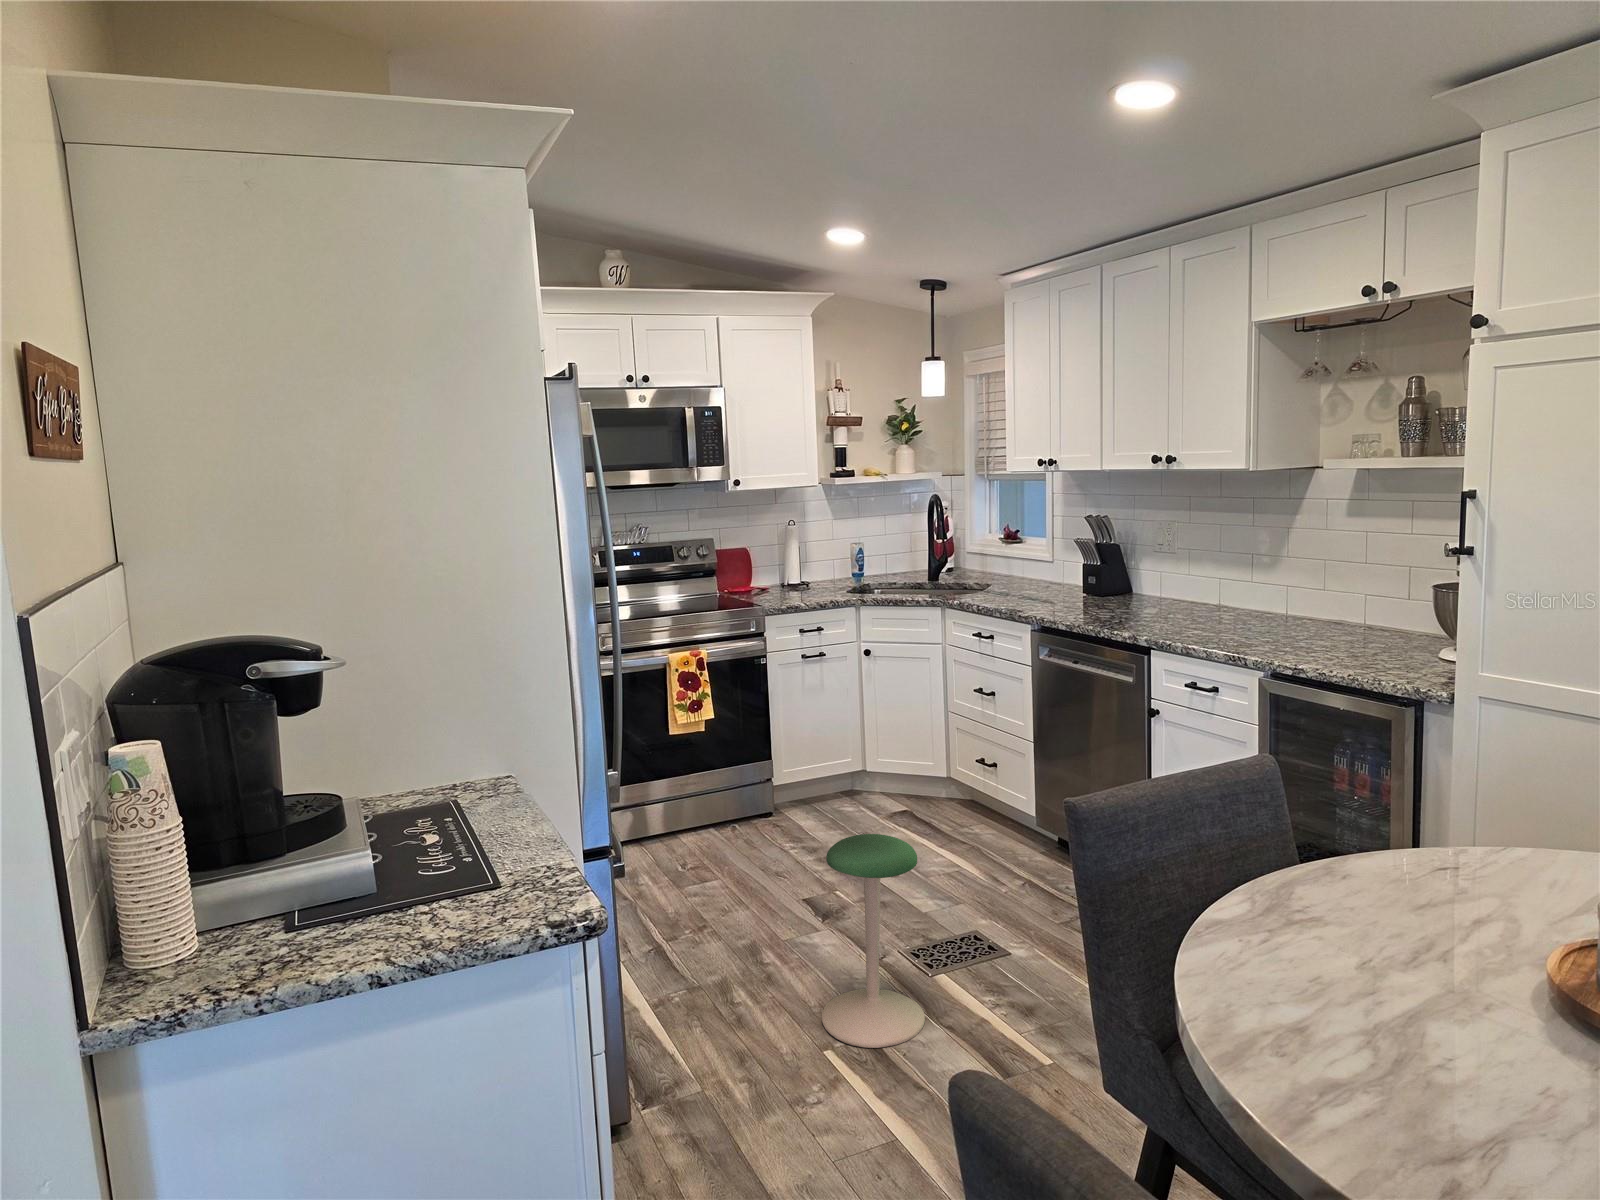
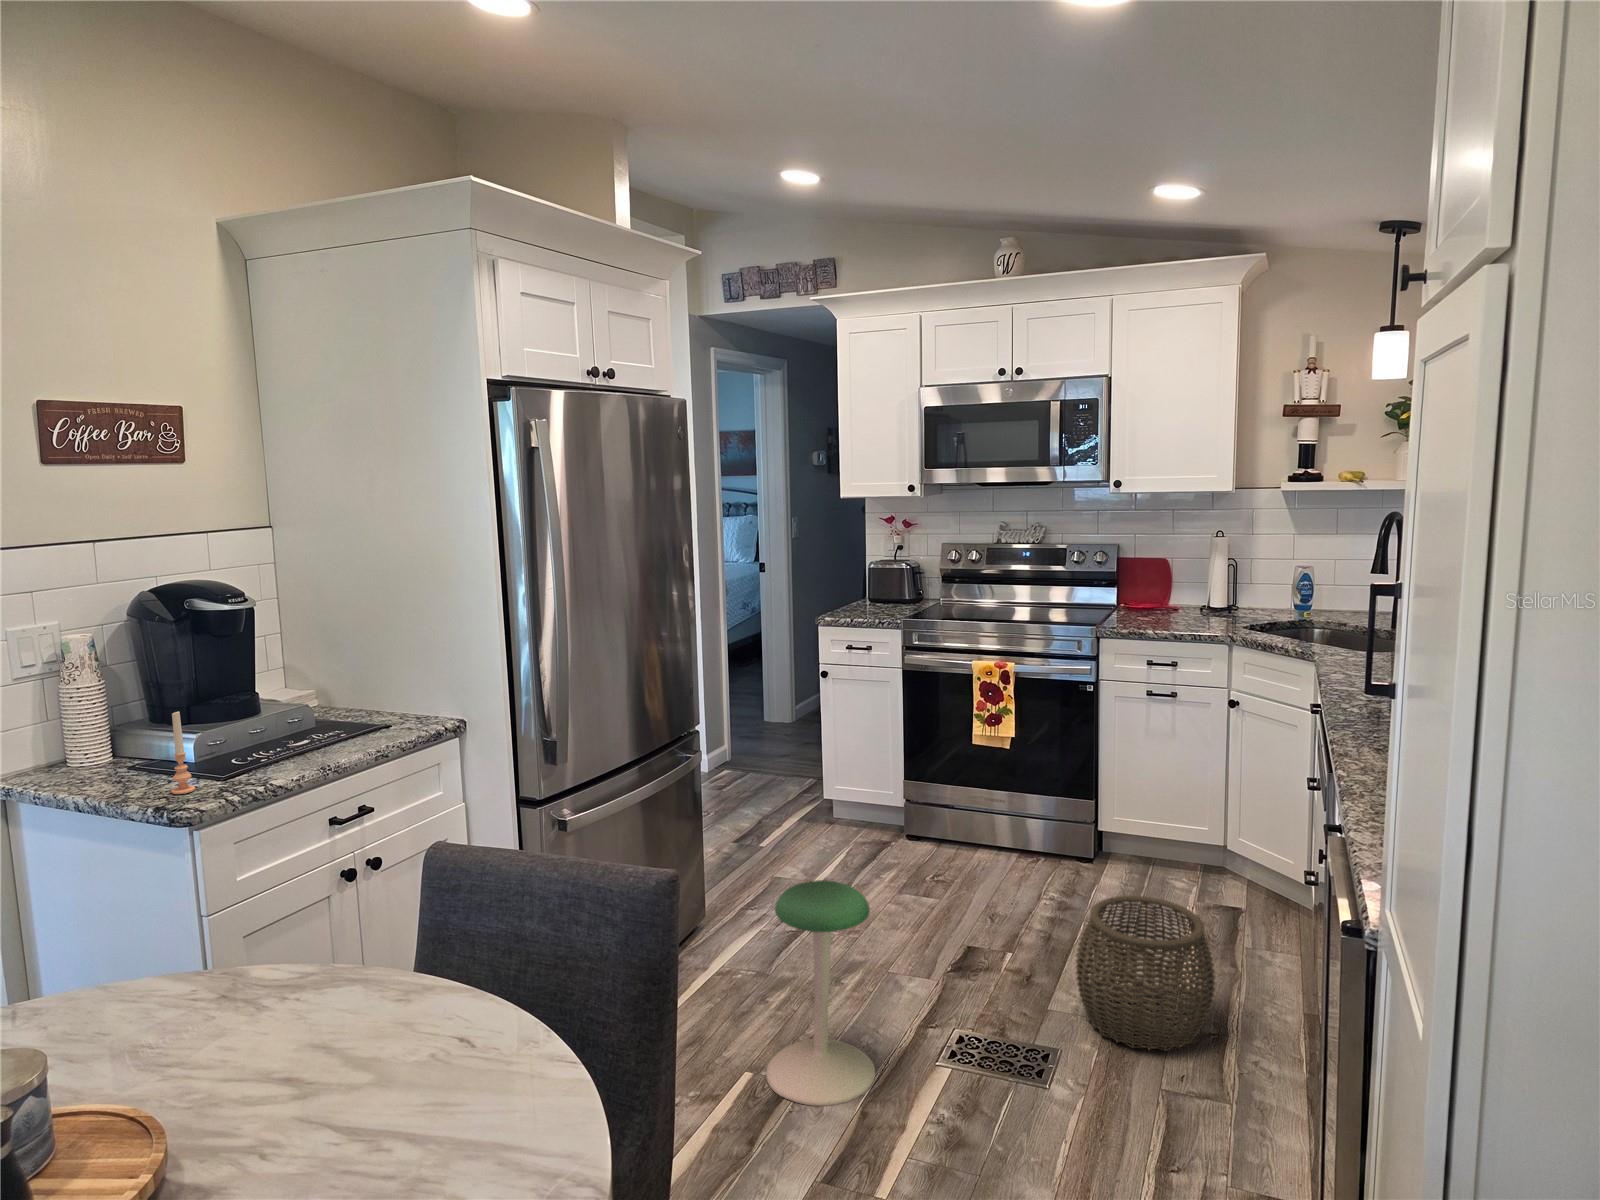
candle: none [474,772,507,903] -> present [172,712,195,794]
woven basket: none [930,793,1036,907] -> present [1076,896,1215,1051]

